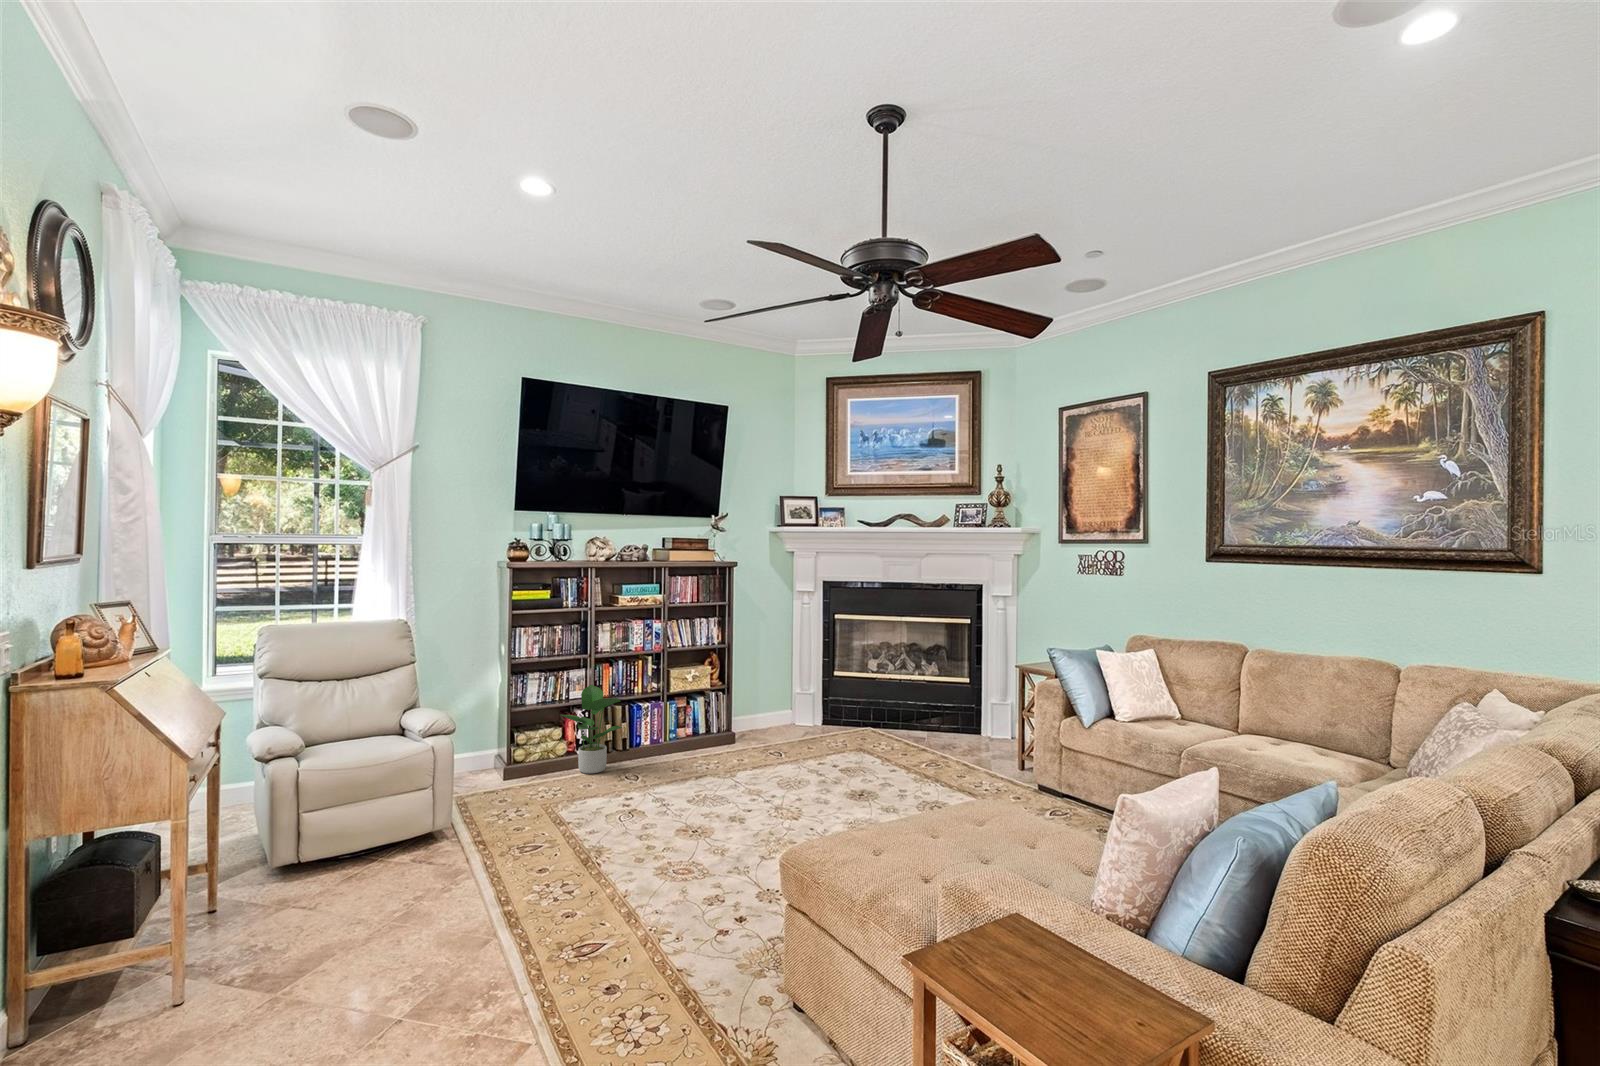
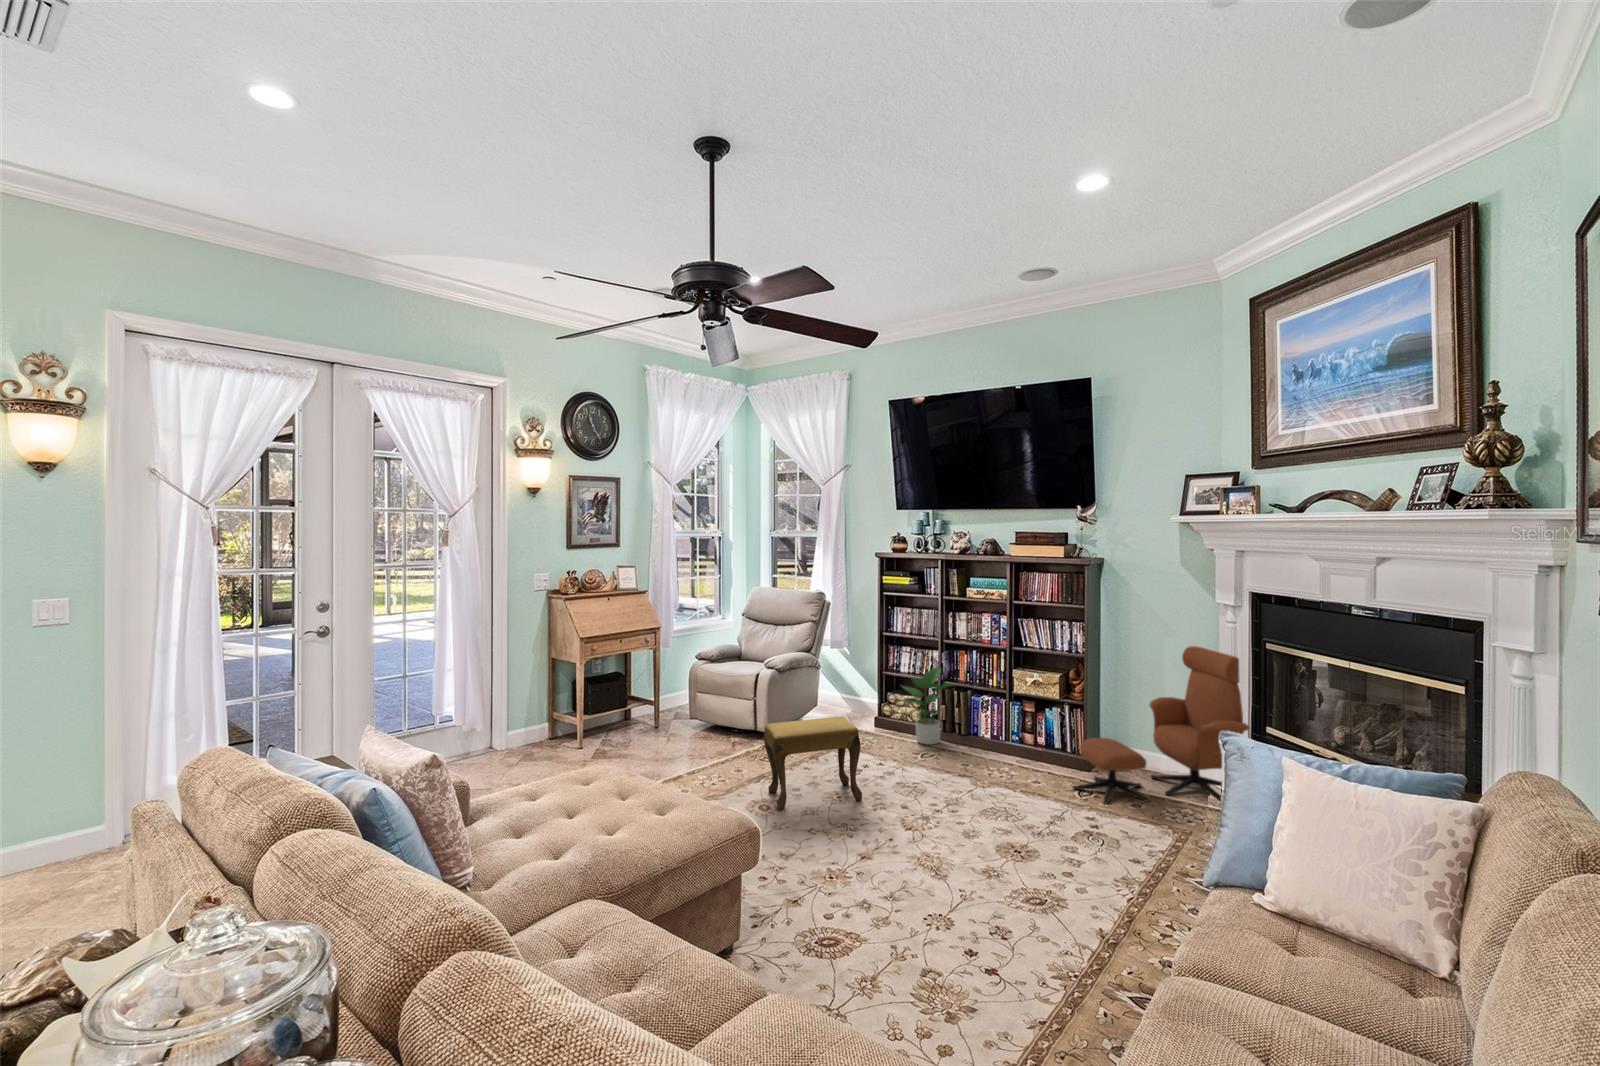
lounge chair: none [766,627,858,758] -> present [1073,646,1249,804]
footstool: none [621,746,713,867] -> present [764,716,862,809]

